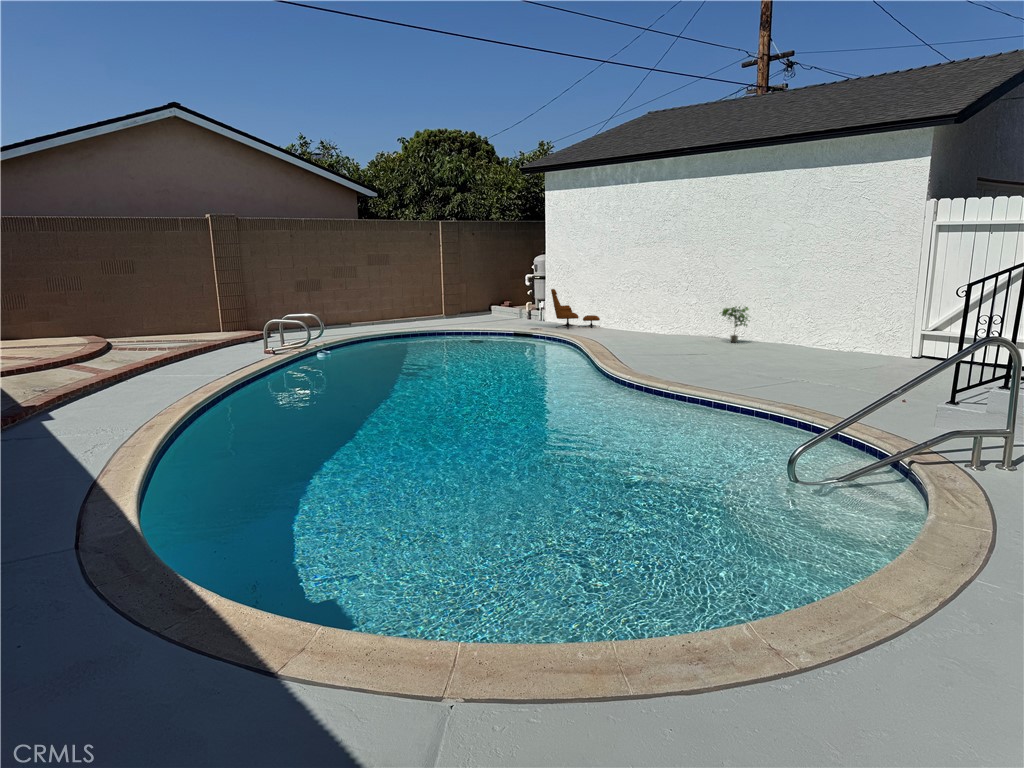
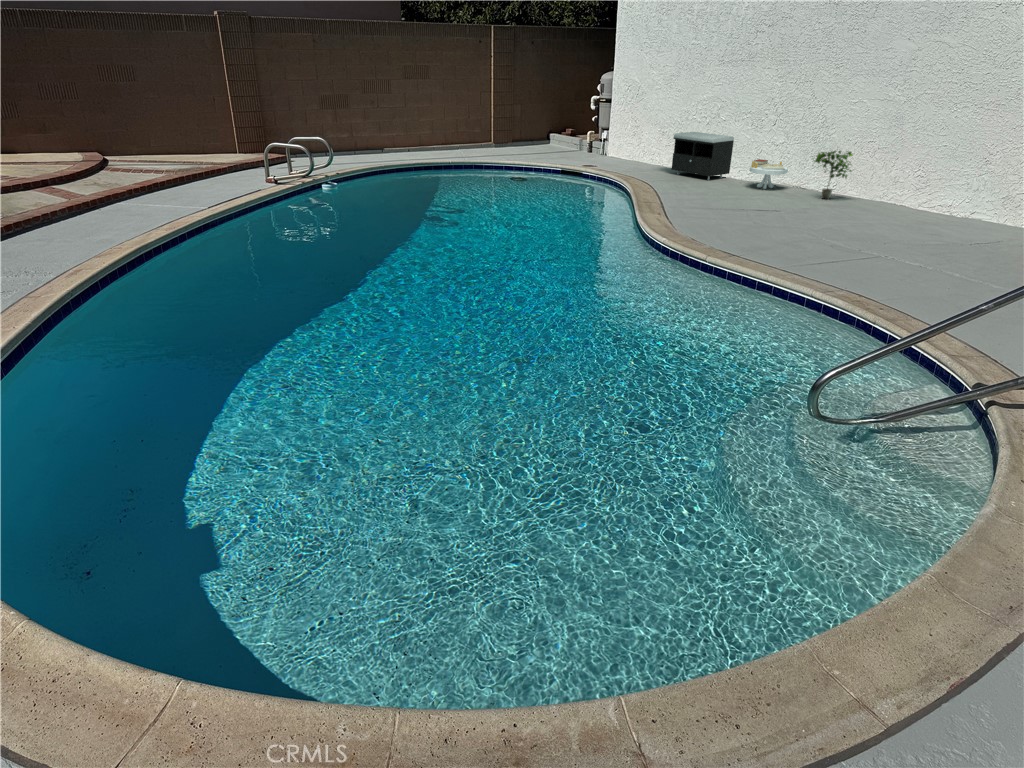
lounge chair: present [551,289,600,329] -> none [610,116,667,169]
storage bench: none [605,298,653,334] -> present [672,132,734,180]
side table: none [671,316,700,338] -> present [750,159,788,189]

